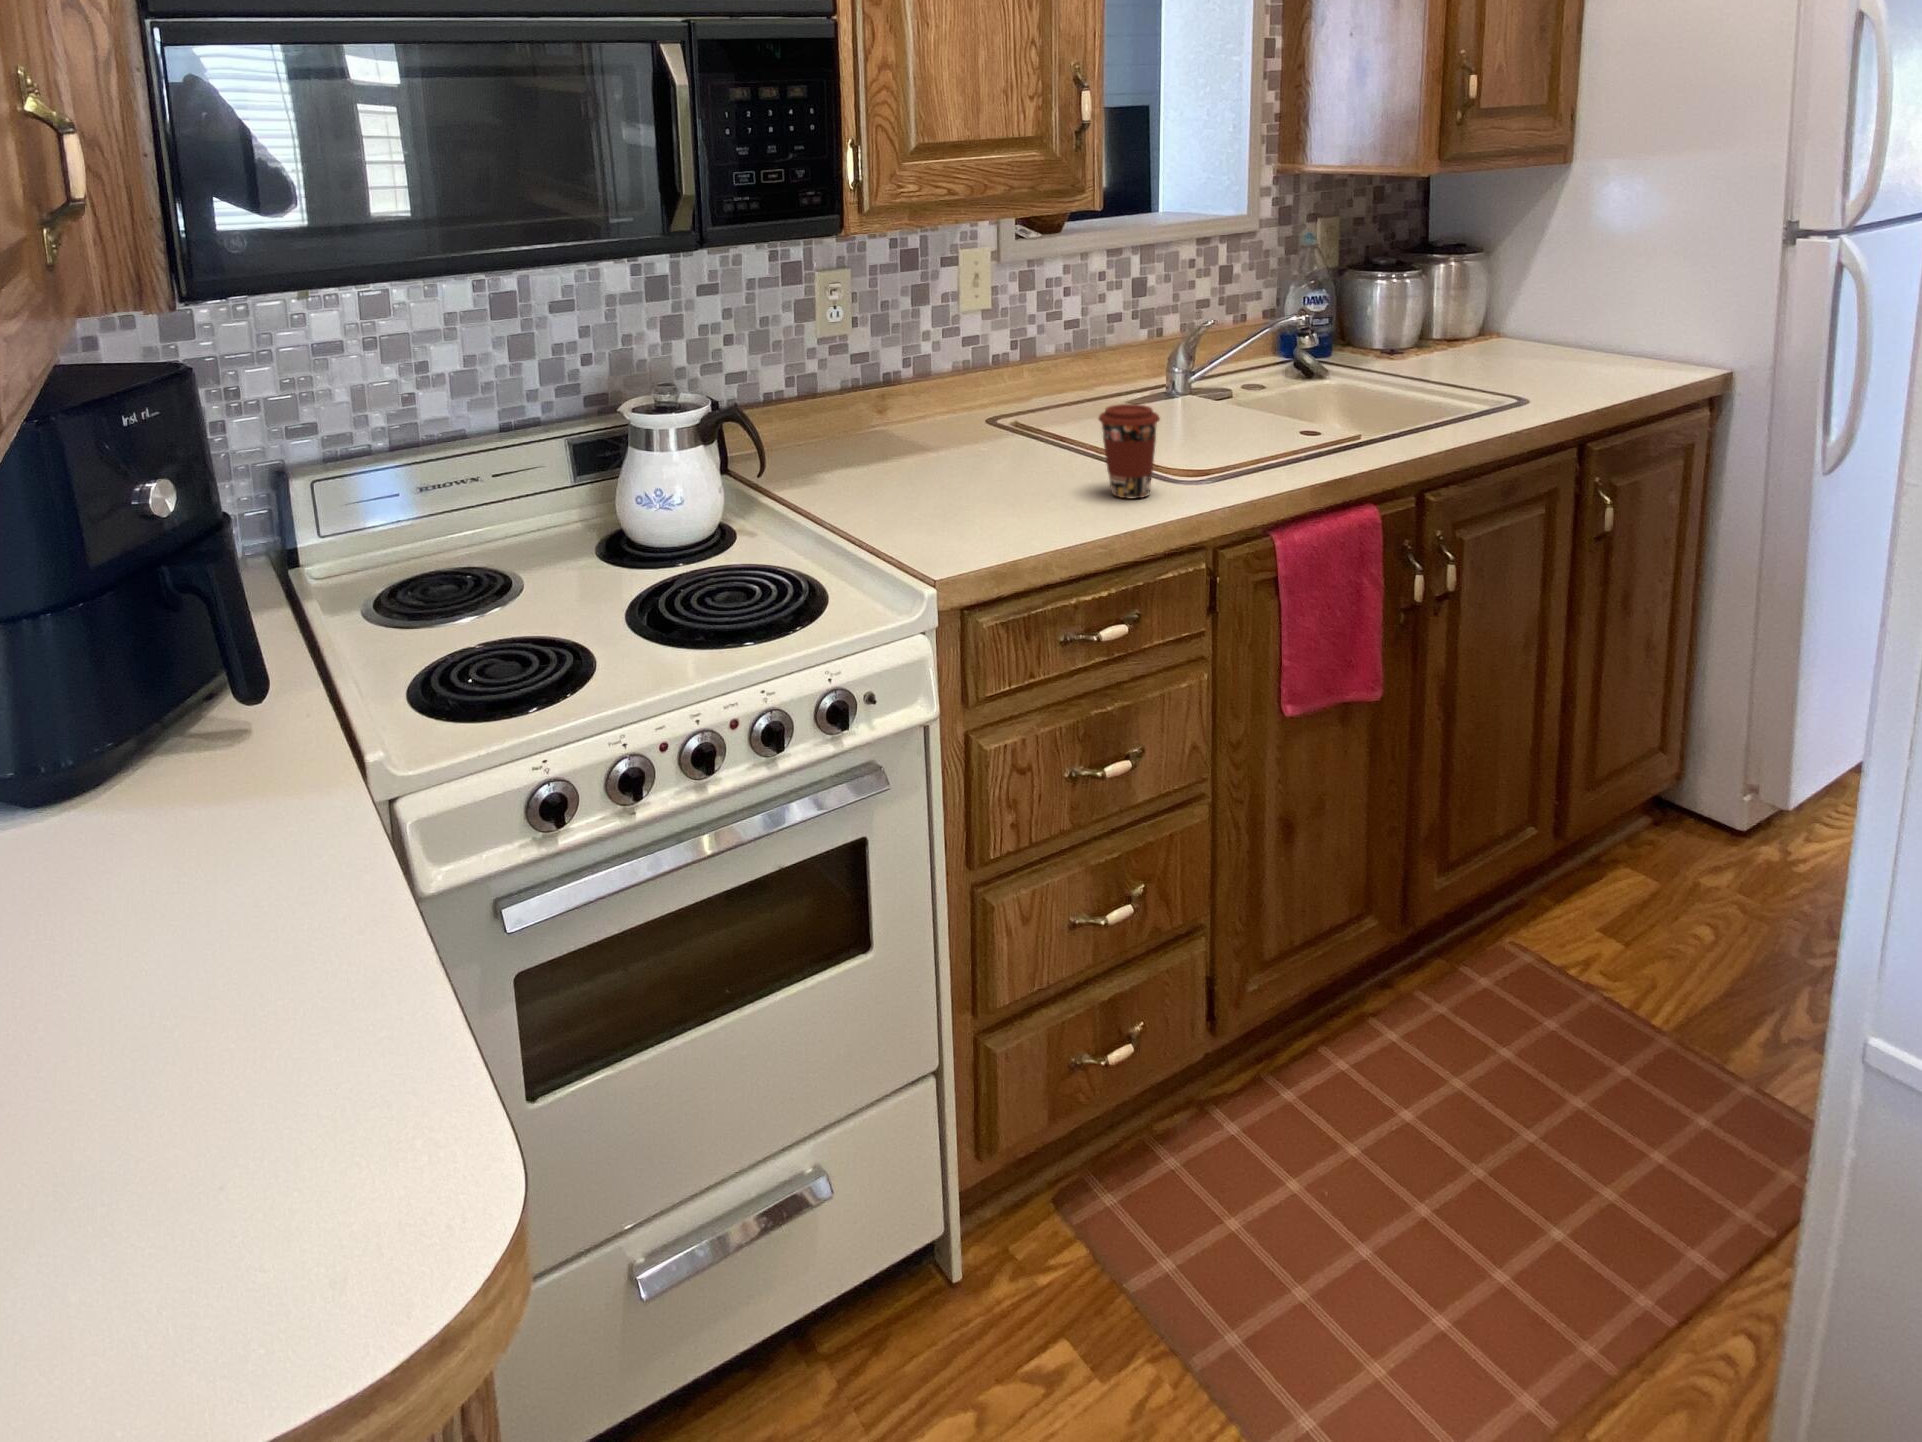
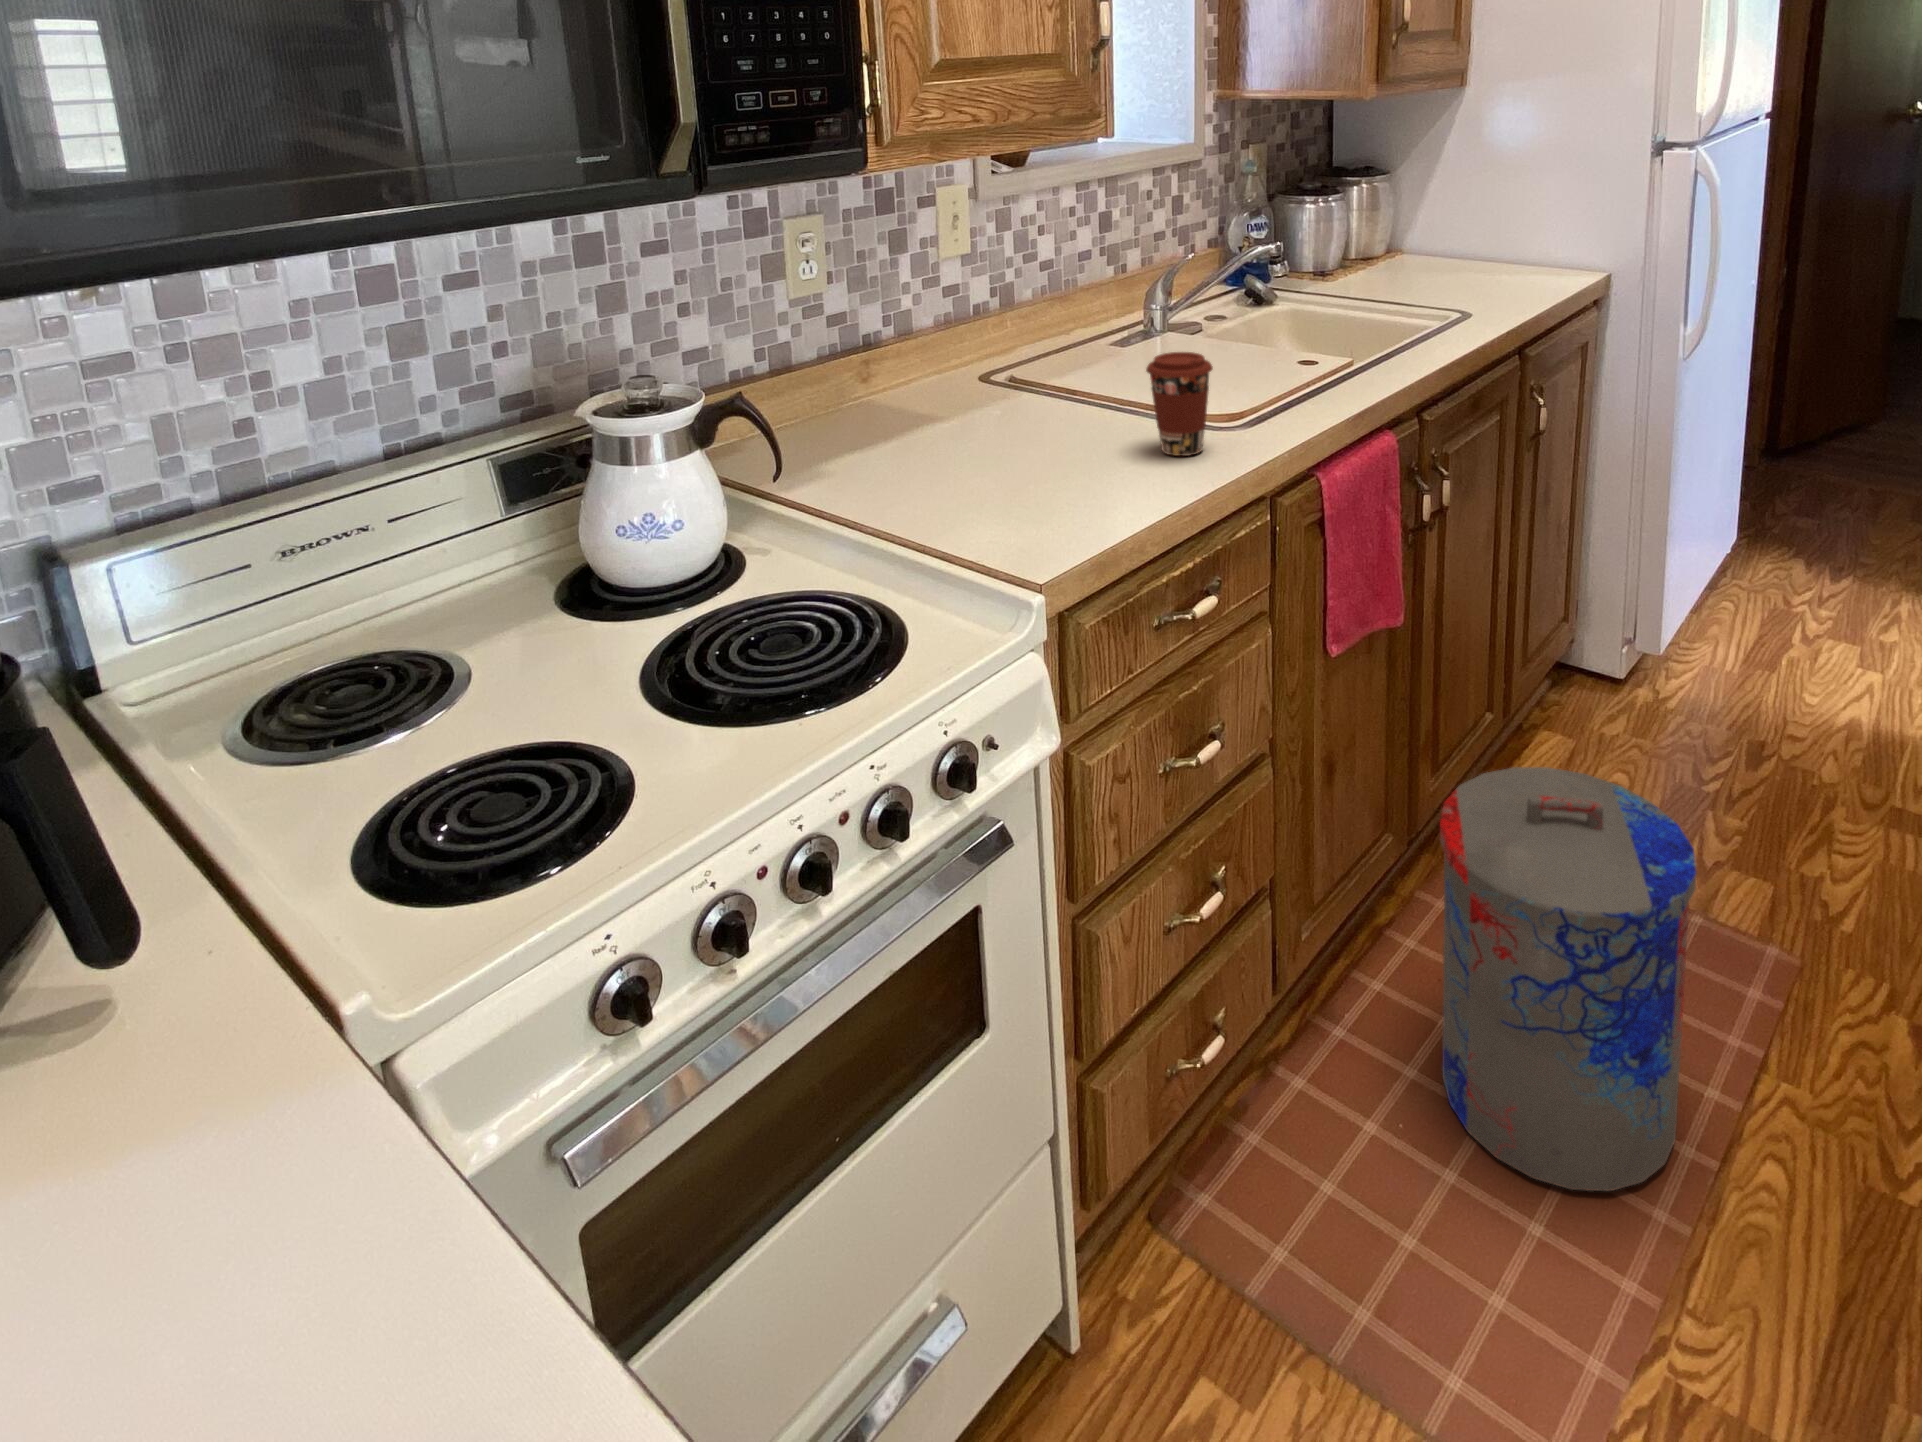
trash can: none [1378,858,1654,1311] -> present [1440,767,1696,1191]

